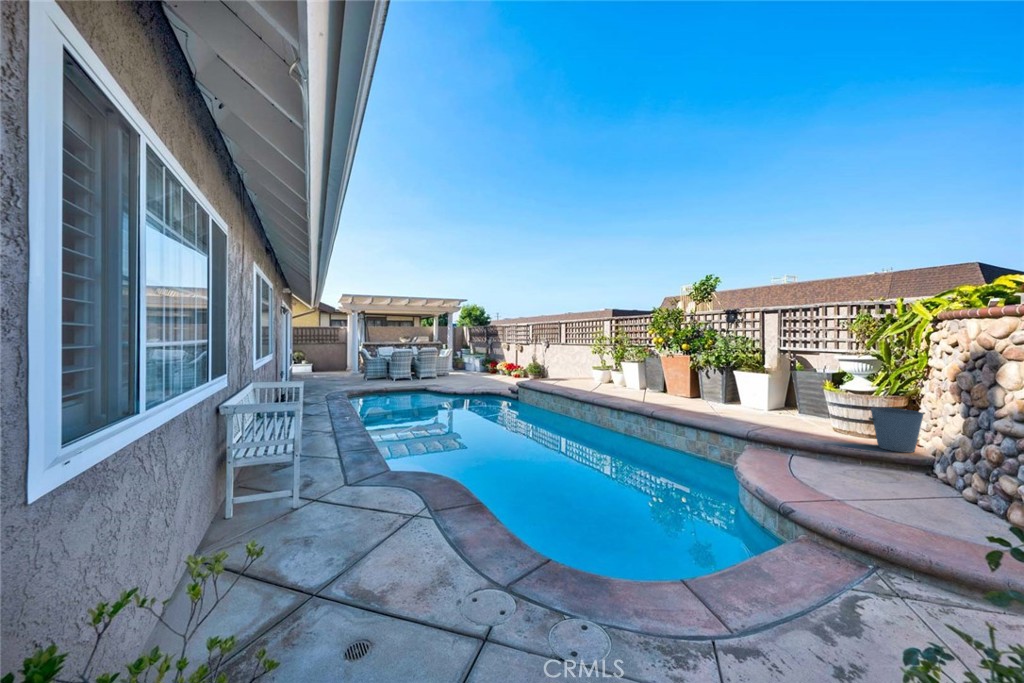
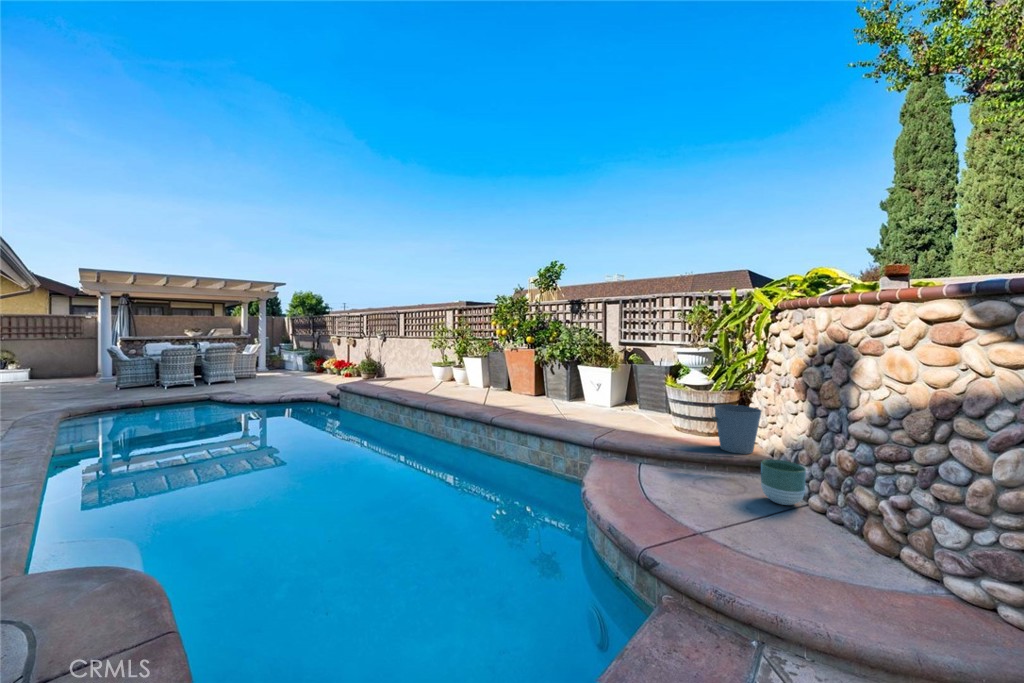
planter: none [909,453,956,492] -> present [761,459,806,505]

